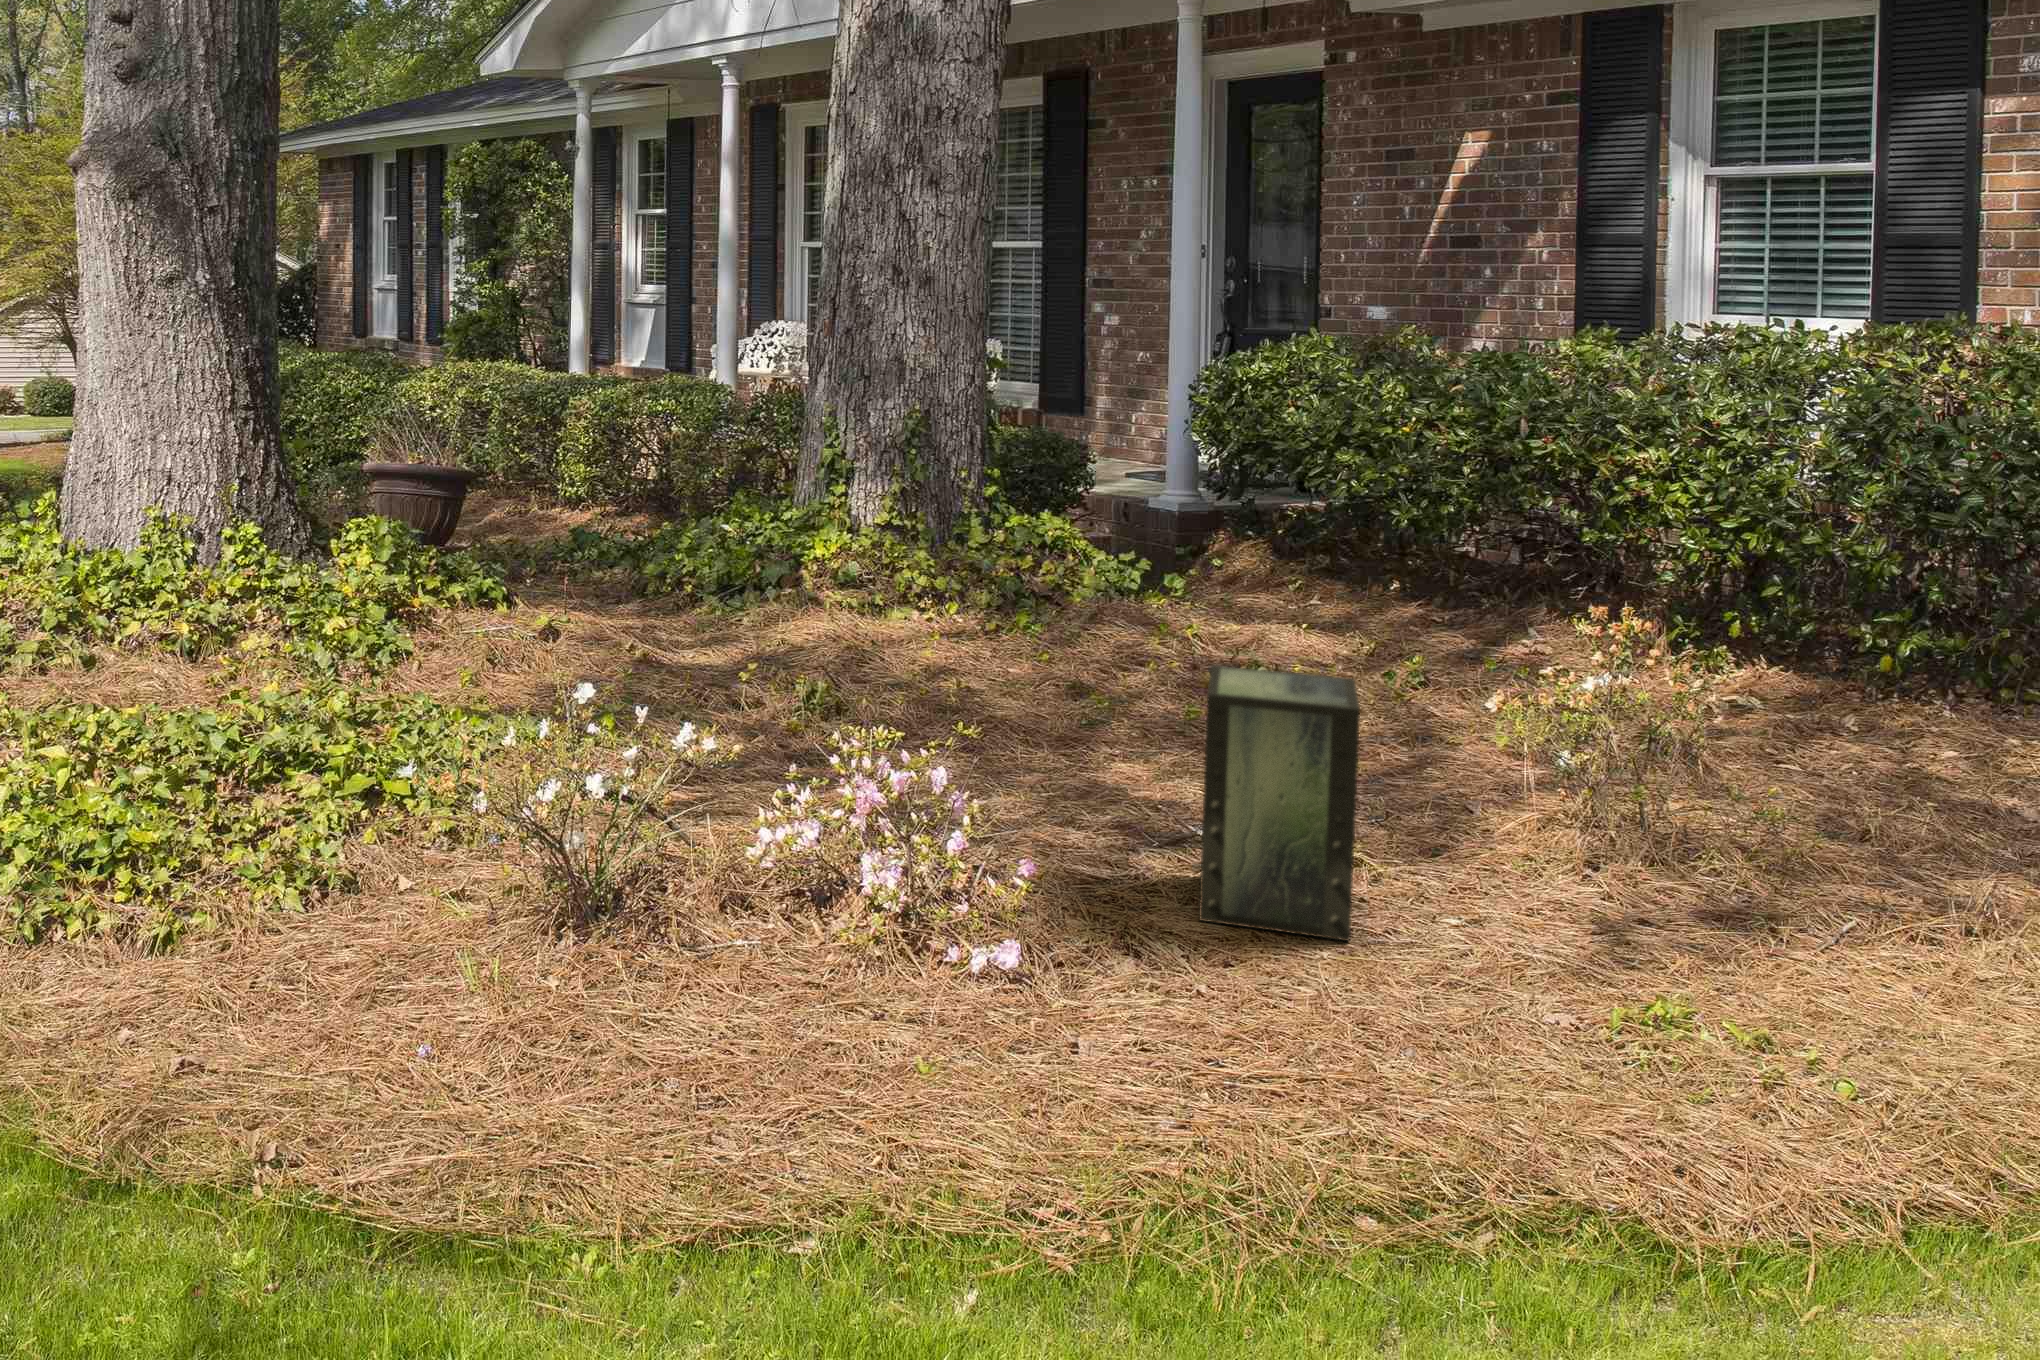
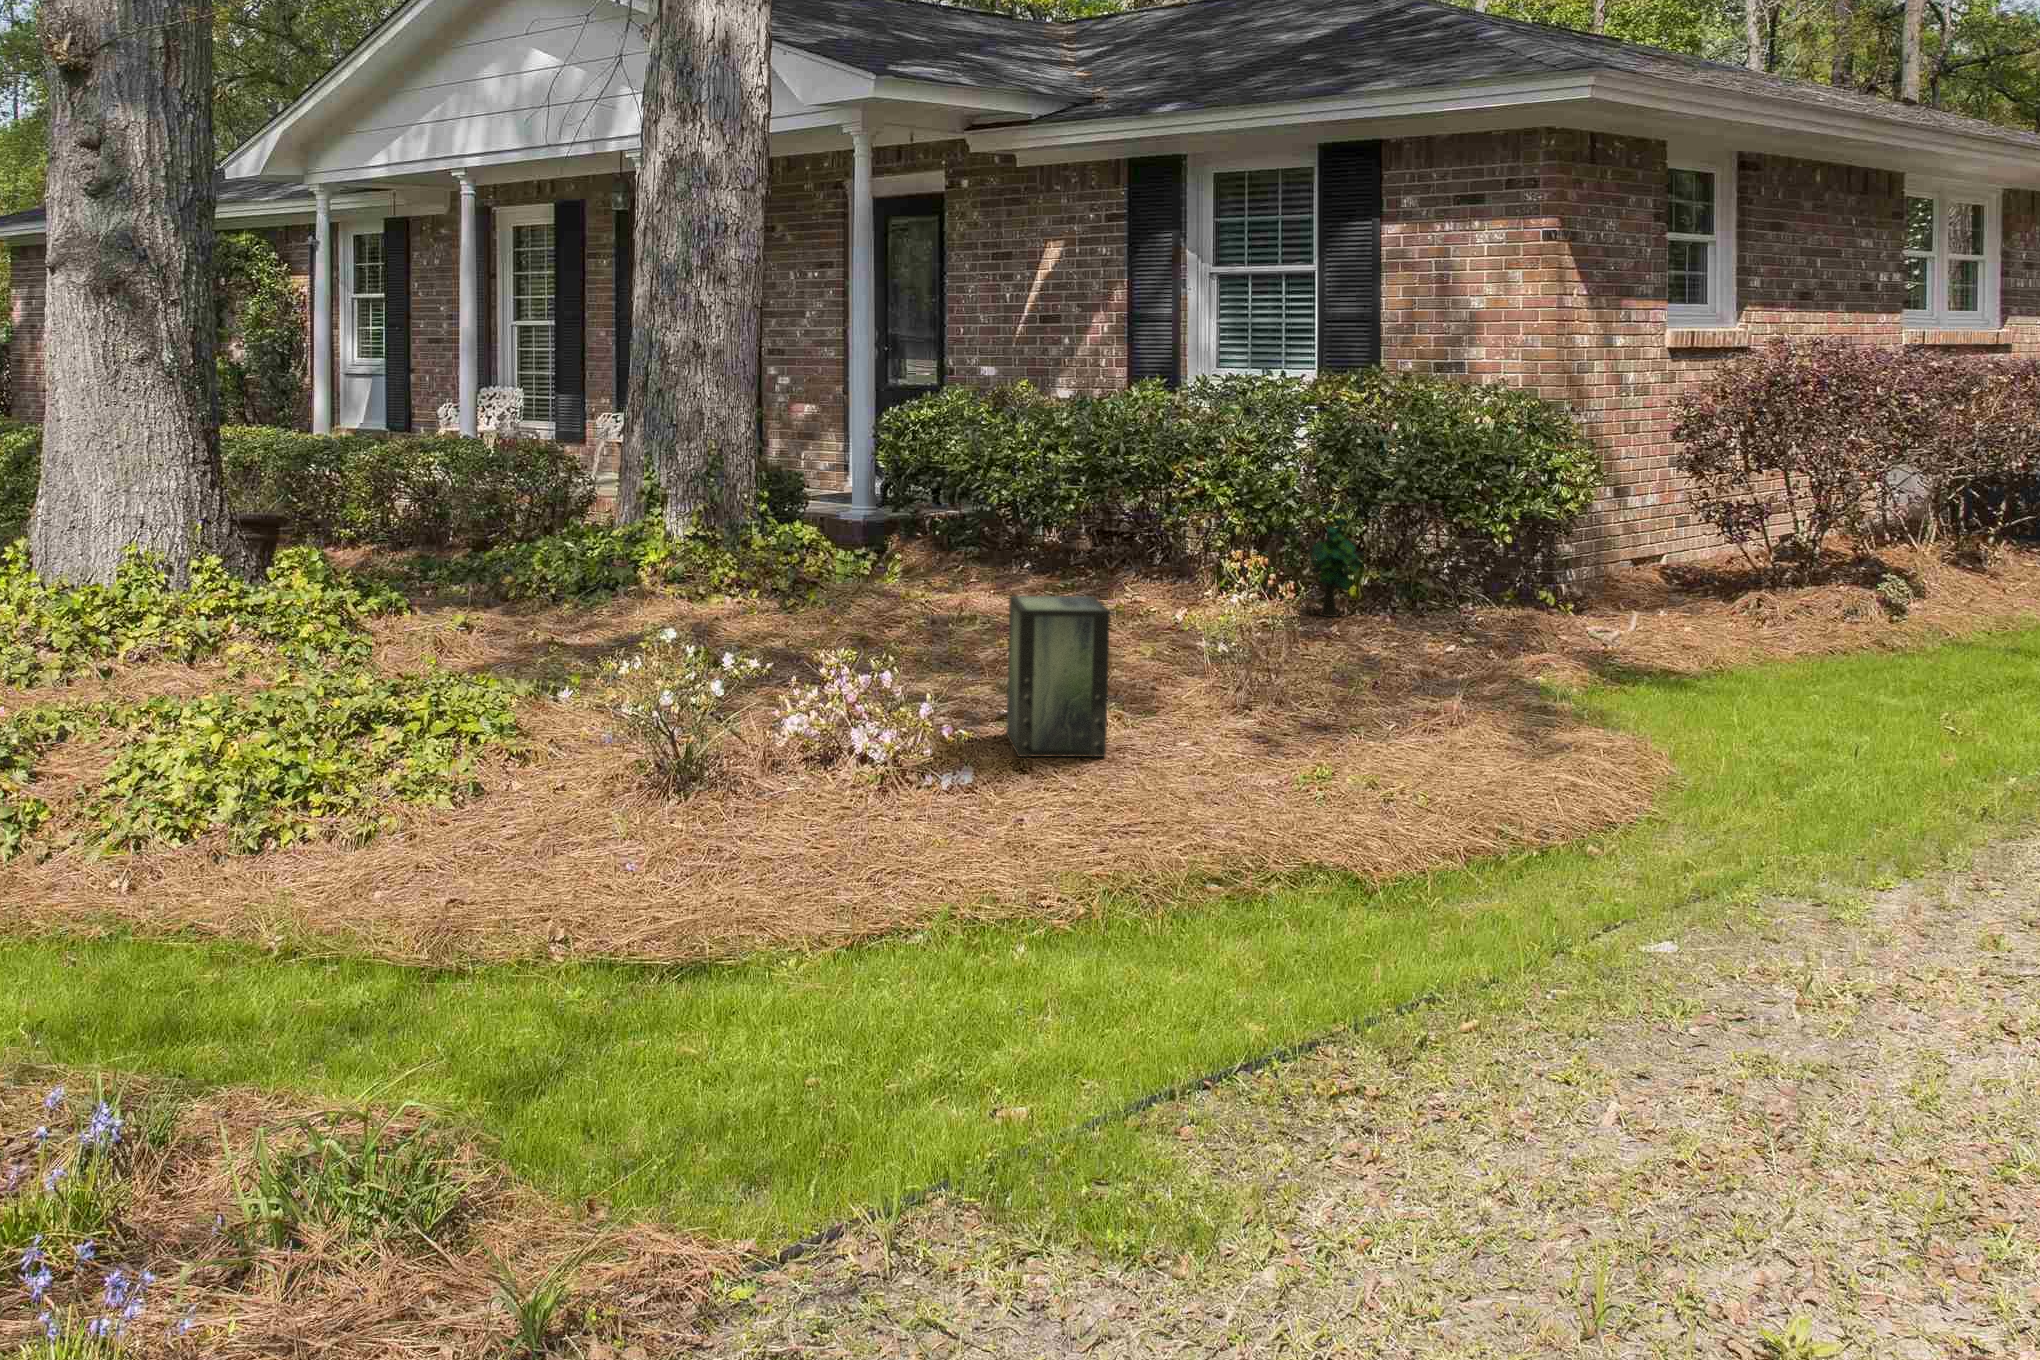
decorative plant: none [1851,562,1970,724] -> present [1303,518,1362,617]

